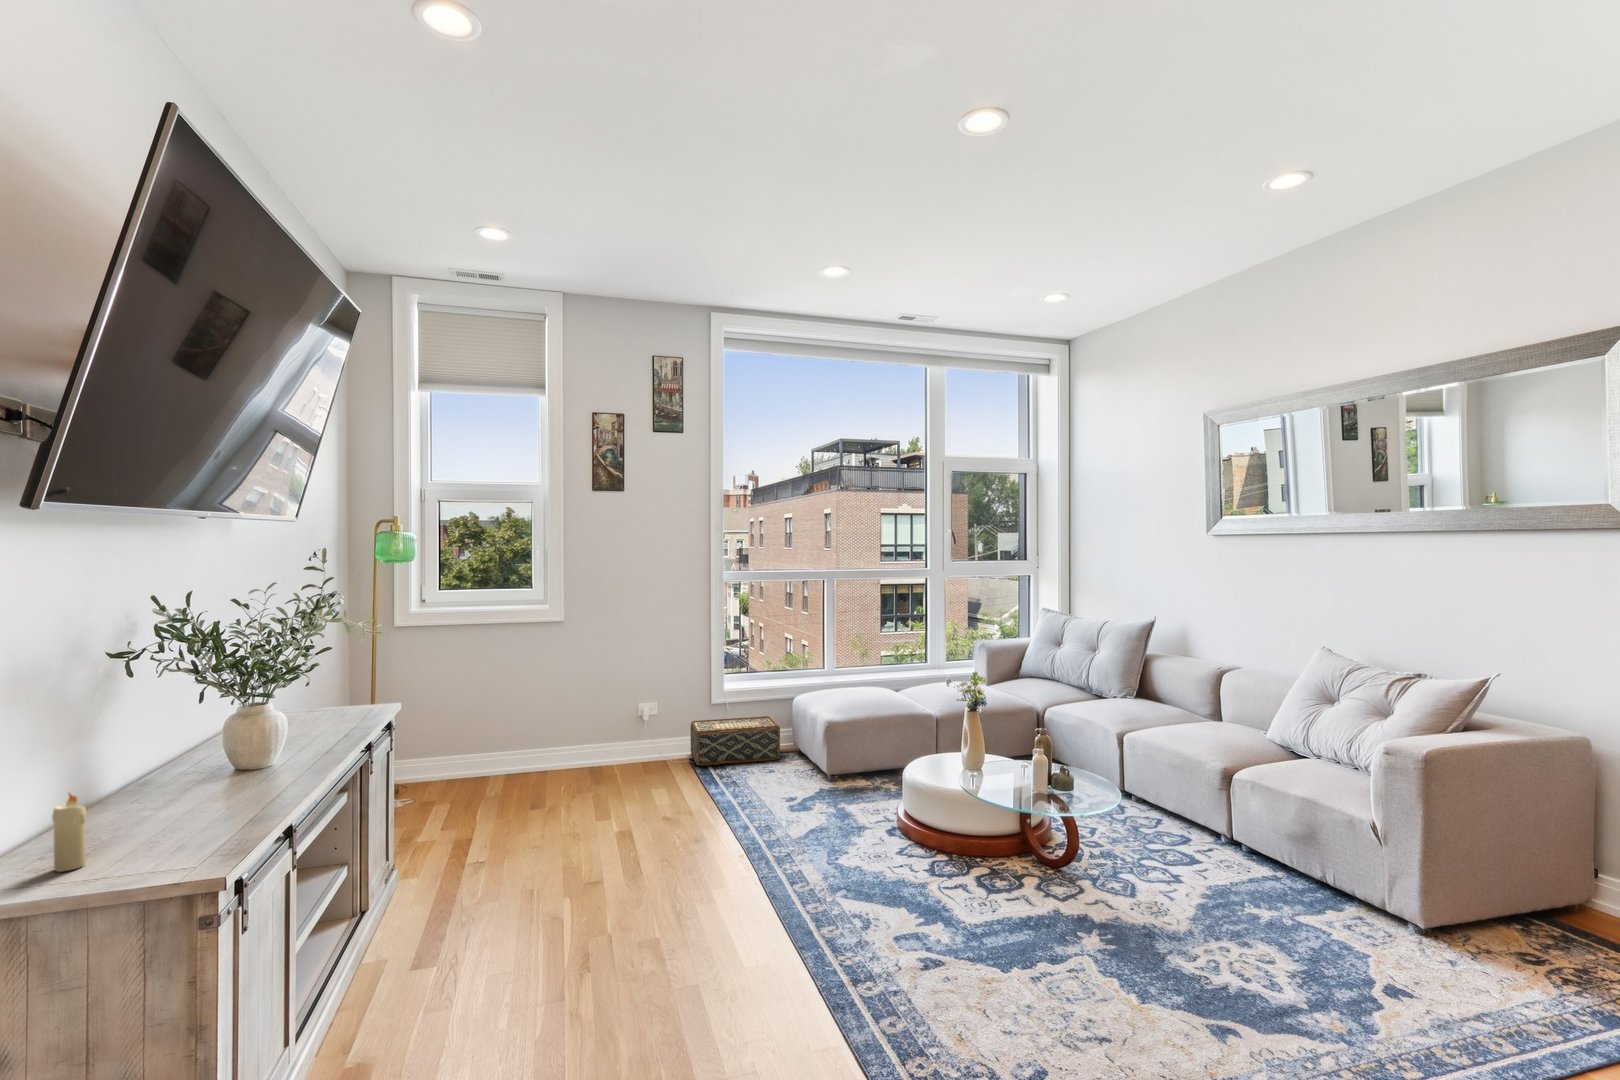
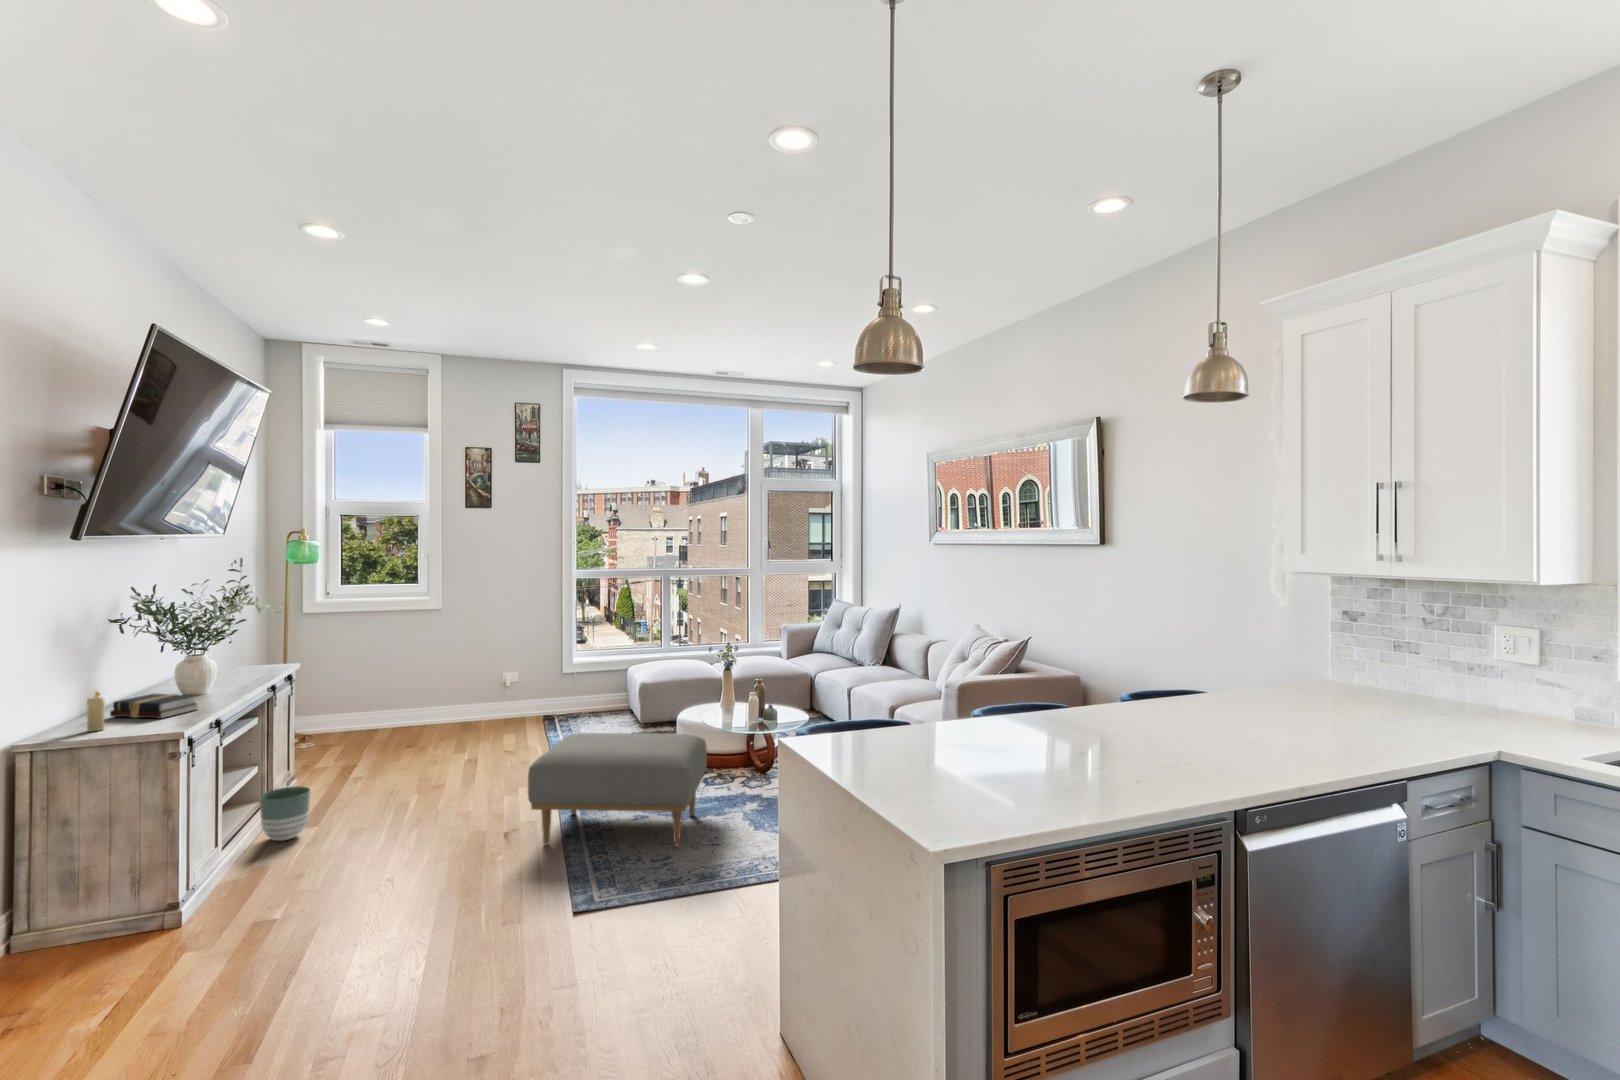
woven basket: present [691,716,780,766] -> none [546,684,614,720]
hardback book: none [105,779,258,834] -> present [110,694,198,719]
ottoman: none [783,823,1059,1034] -> present [528,733,707,846]
planter: none [352,907,428,1001] -> present [260,786,310,841]

